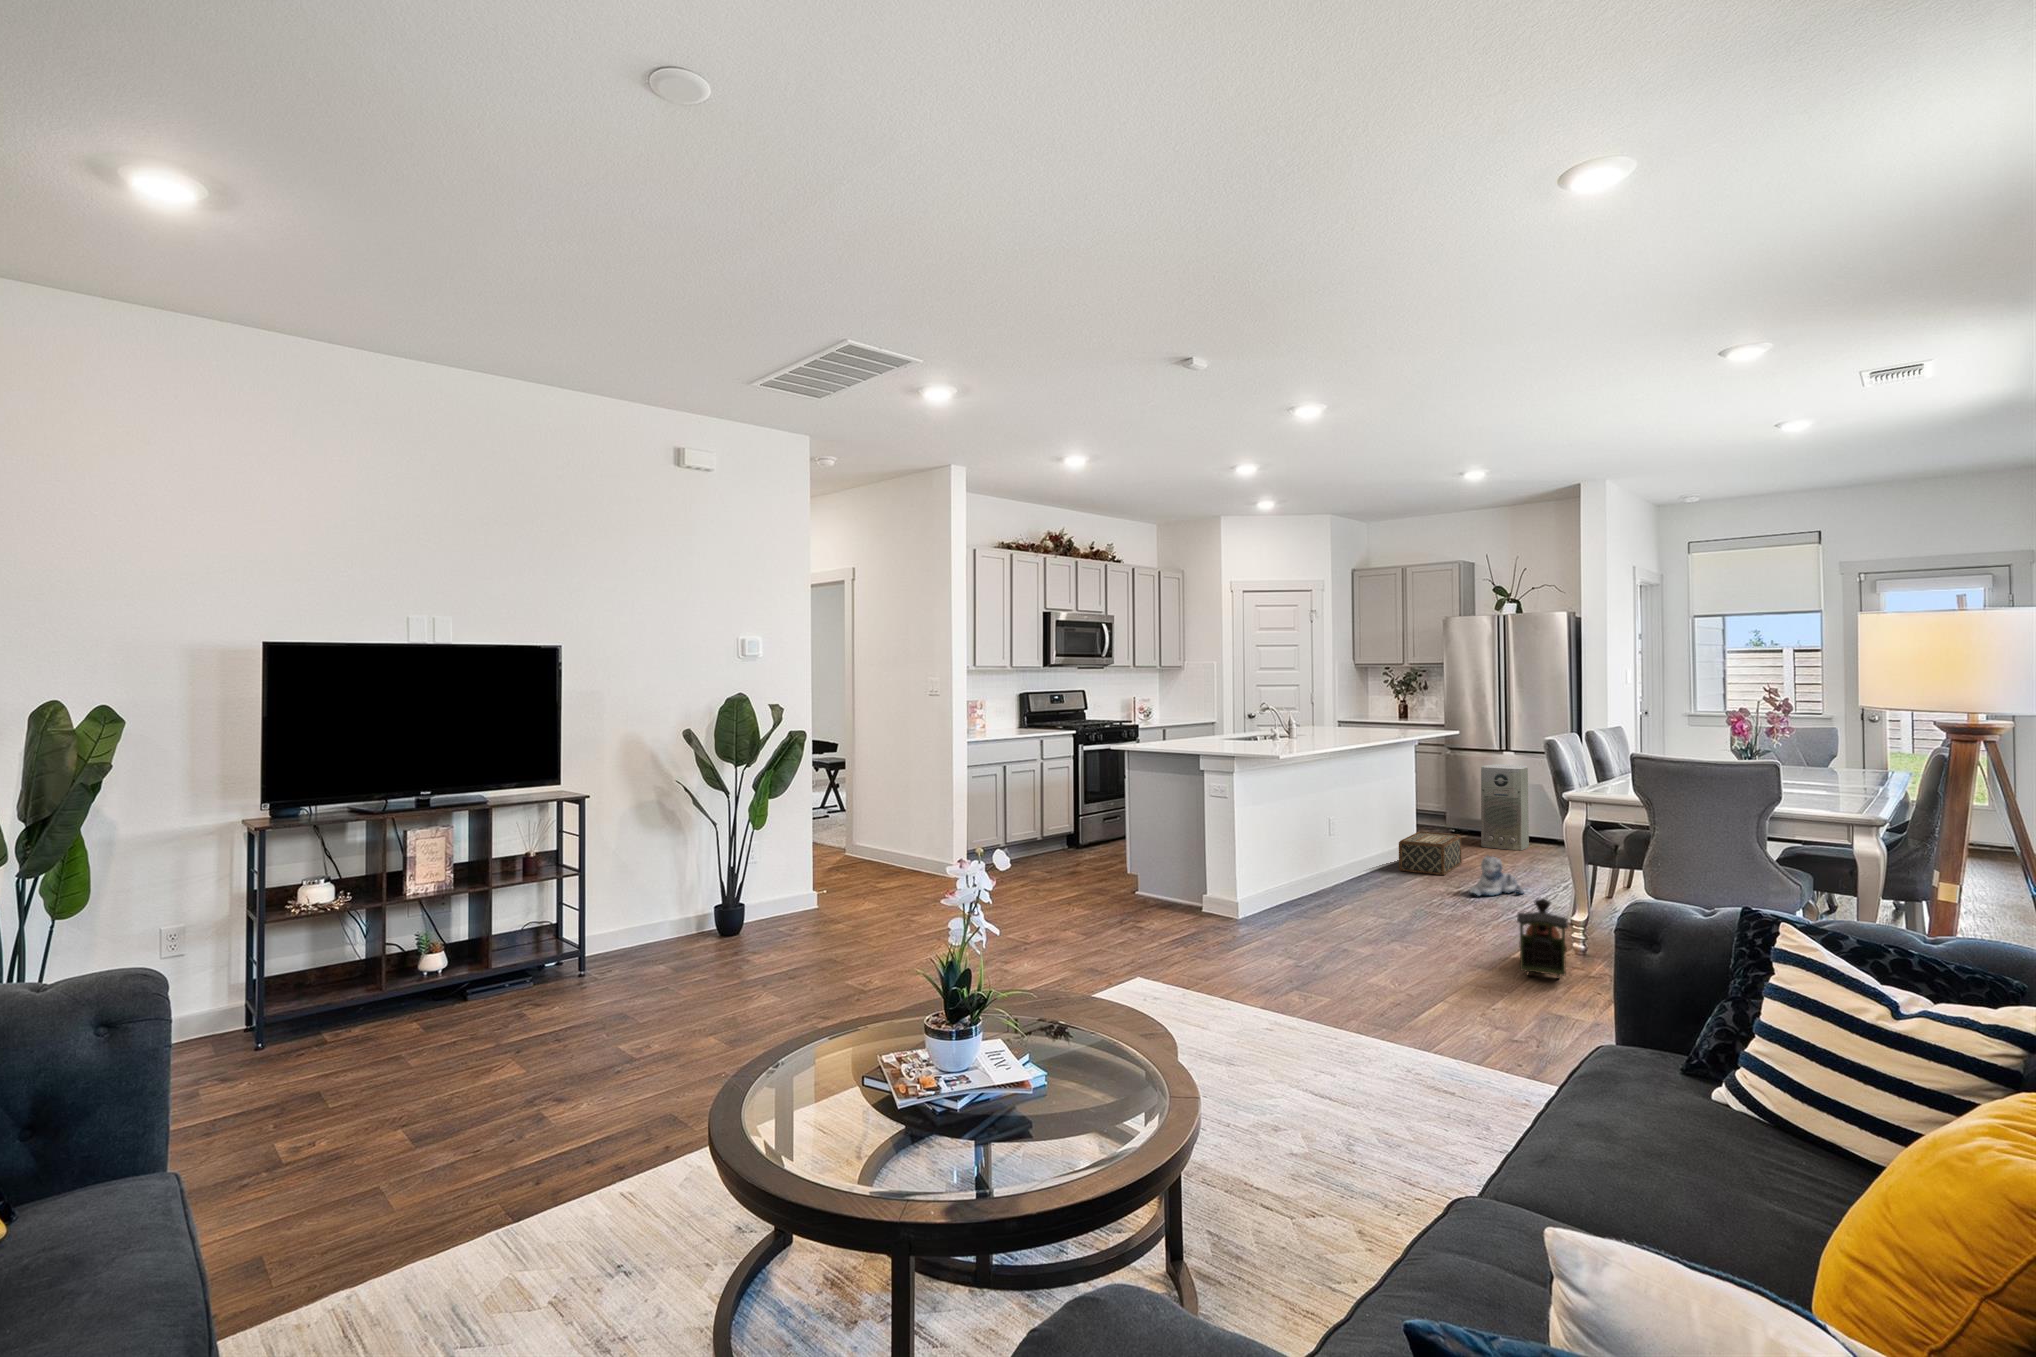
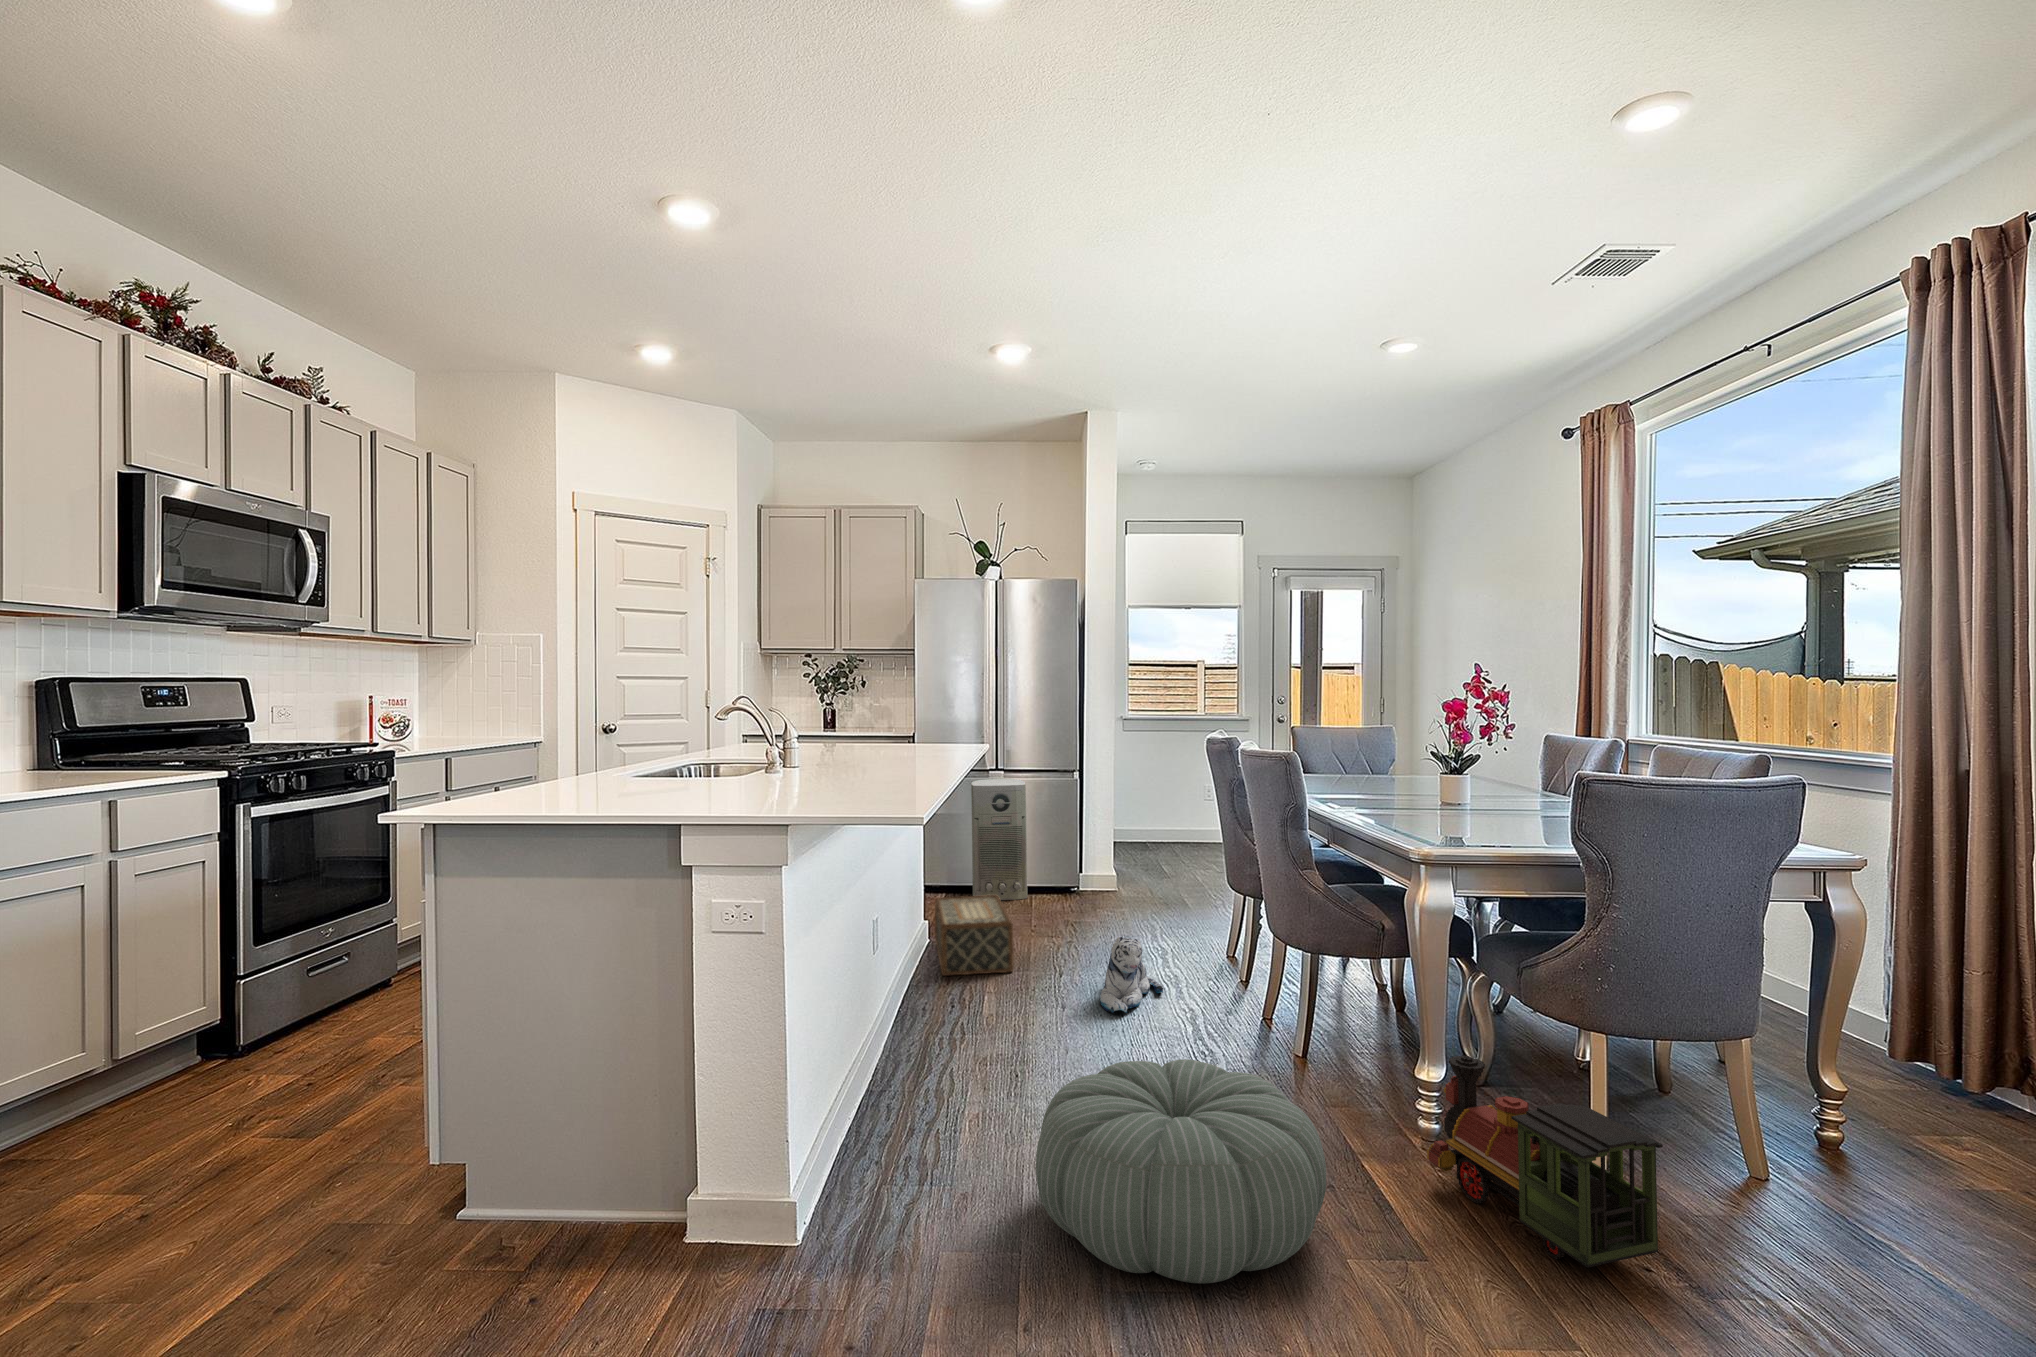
pouf: none [1317,879,1447,949] -> present [1036,1059,1326,1283]

